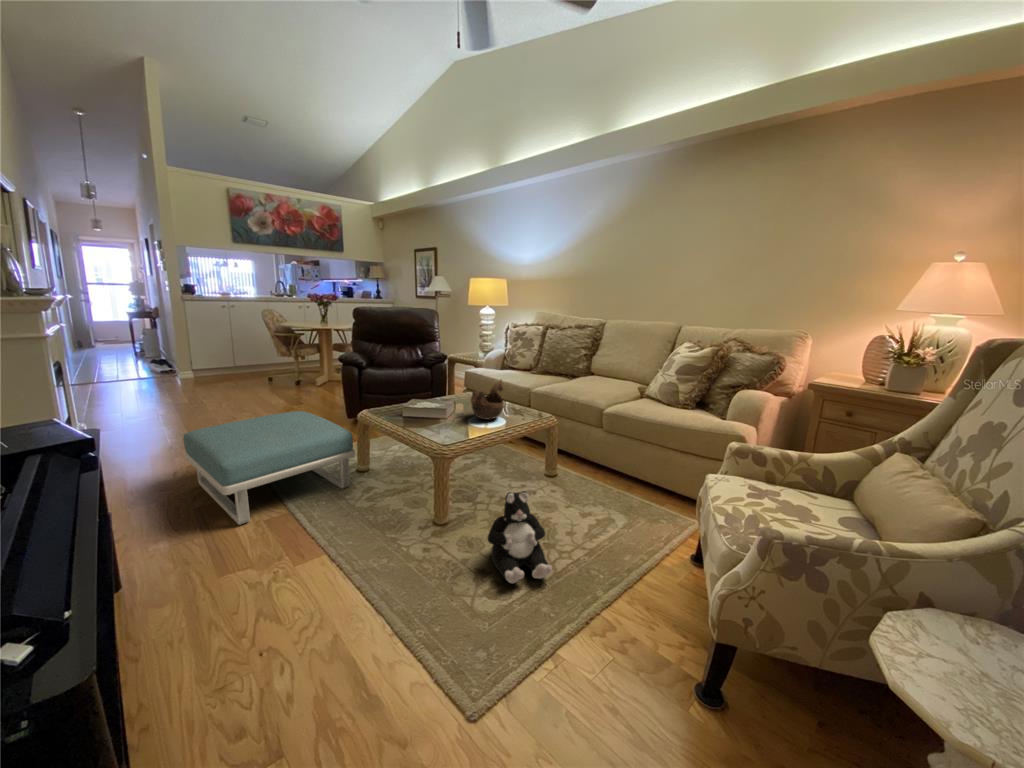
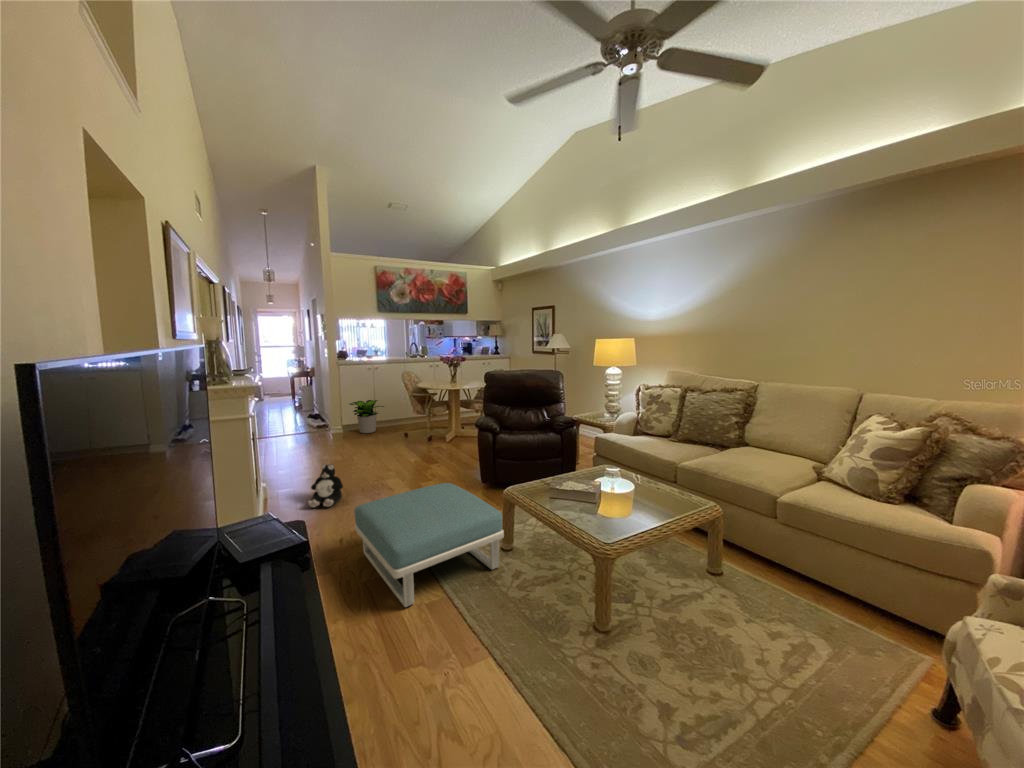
potted plant: none [198,342,246,378] -> present [350,400,384,433]
decorative bowl: present [471,380,504,419] -> none [623,460,660,506]
plush toy: present [488,491,552,583] -> present [308,464,343,507]

